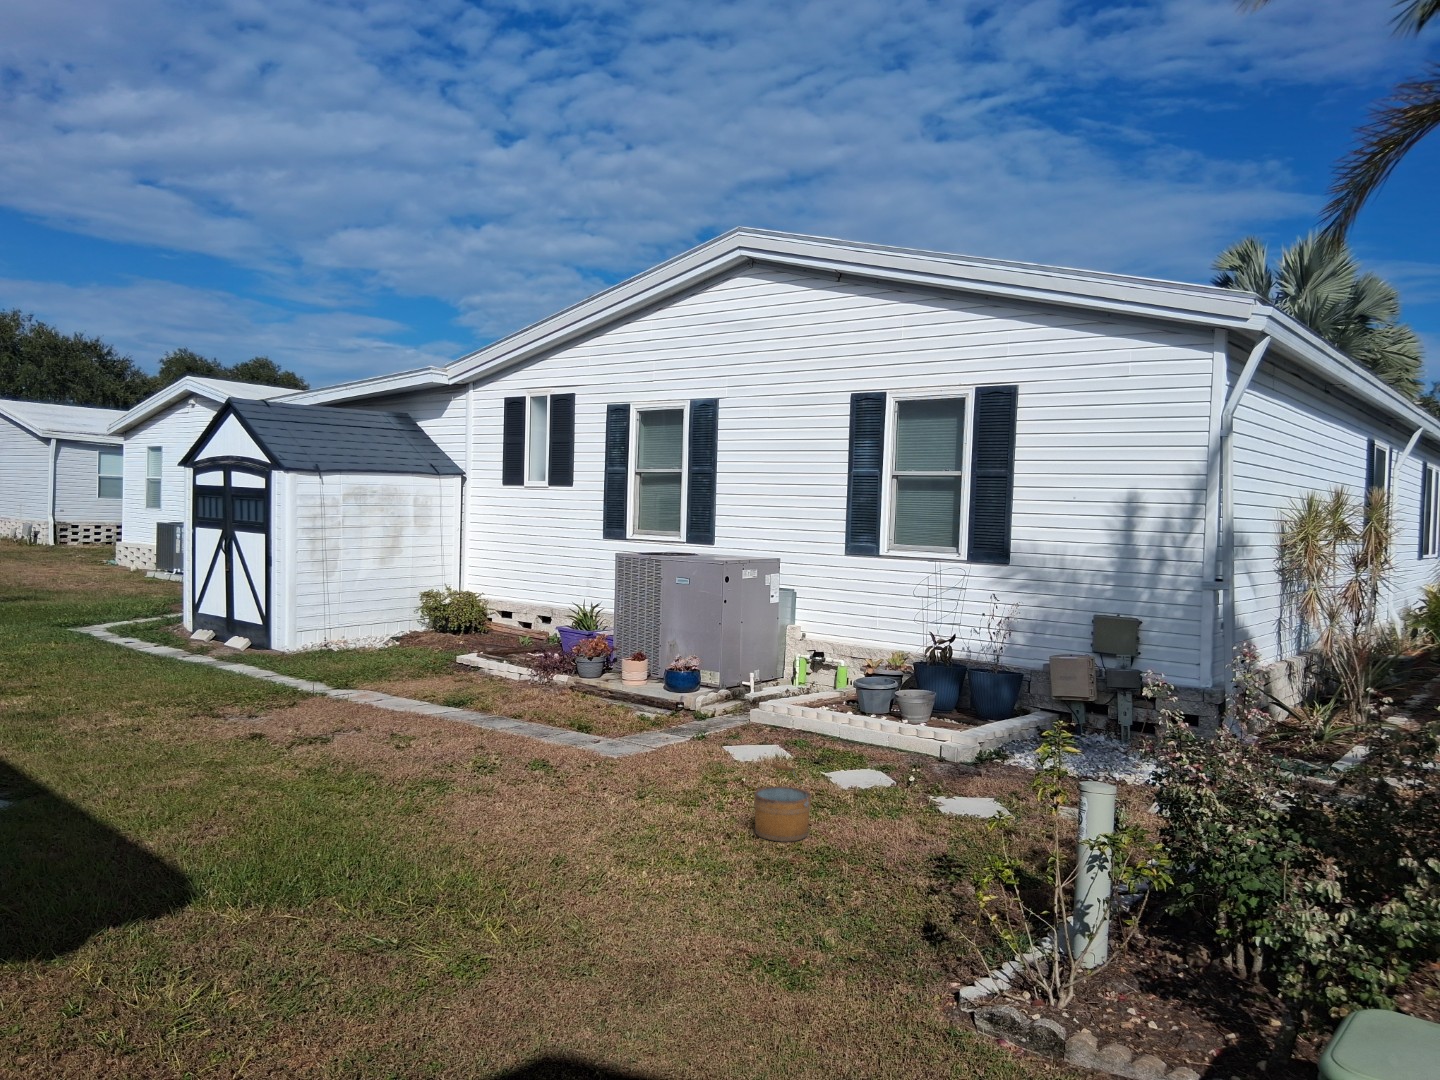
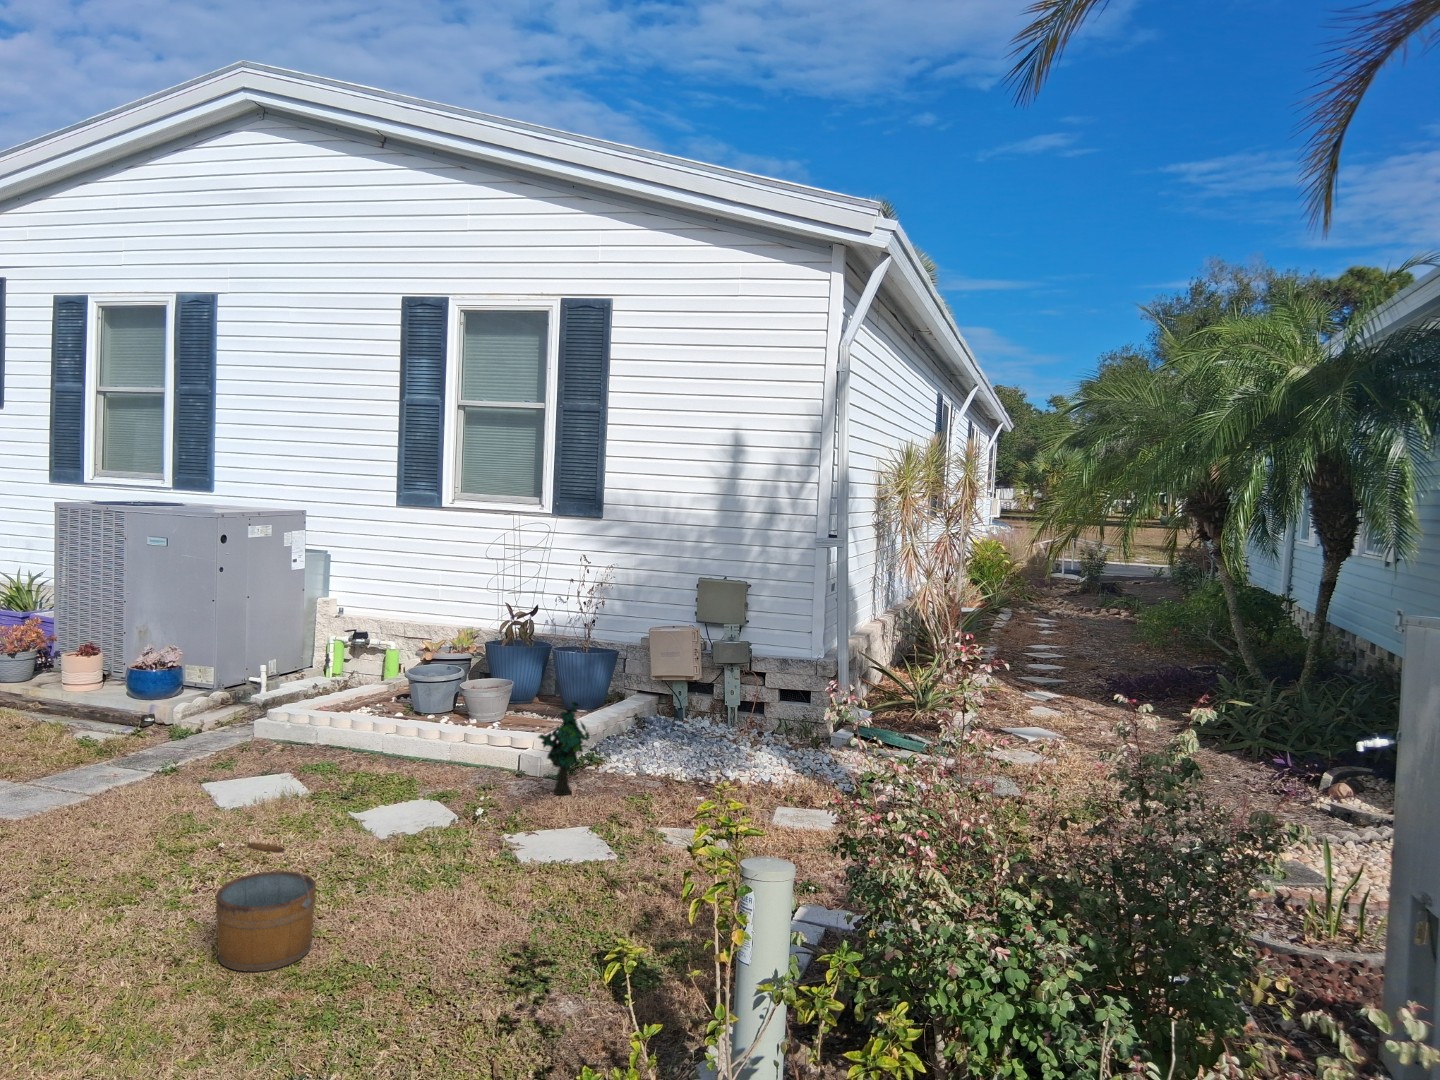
decorative plant: none [955,705,996,776] -> present [538,702,590,795]

